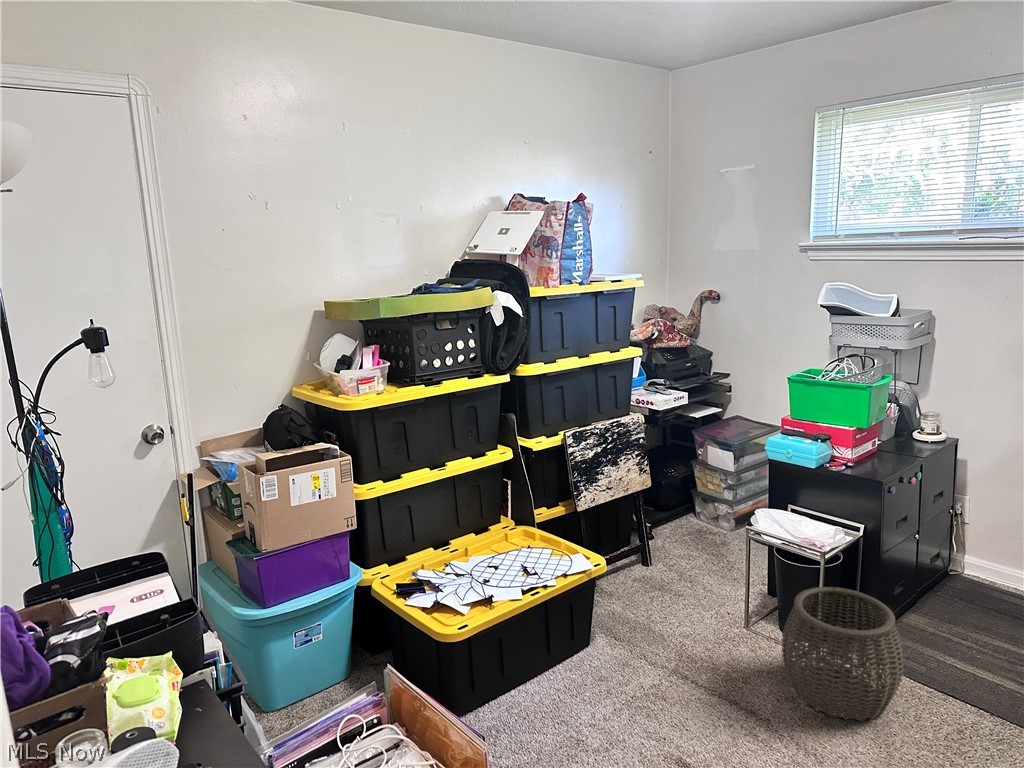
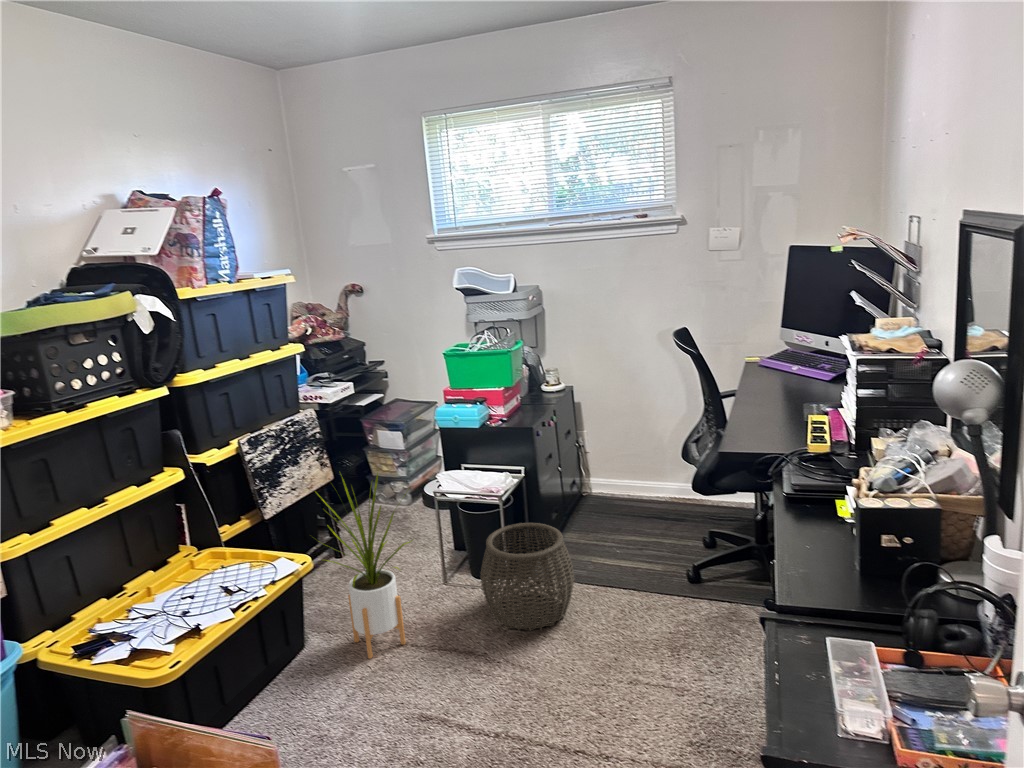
house plant: none [603,484,715,681] -> present [316,473,412,658]

